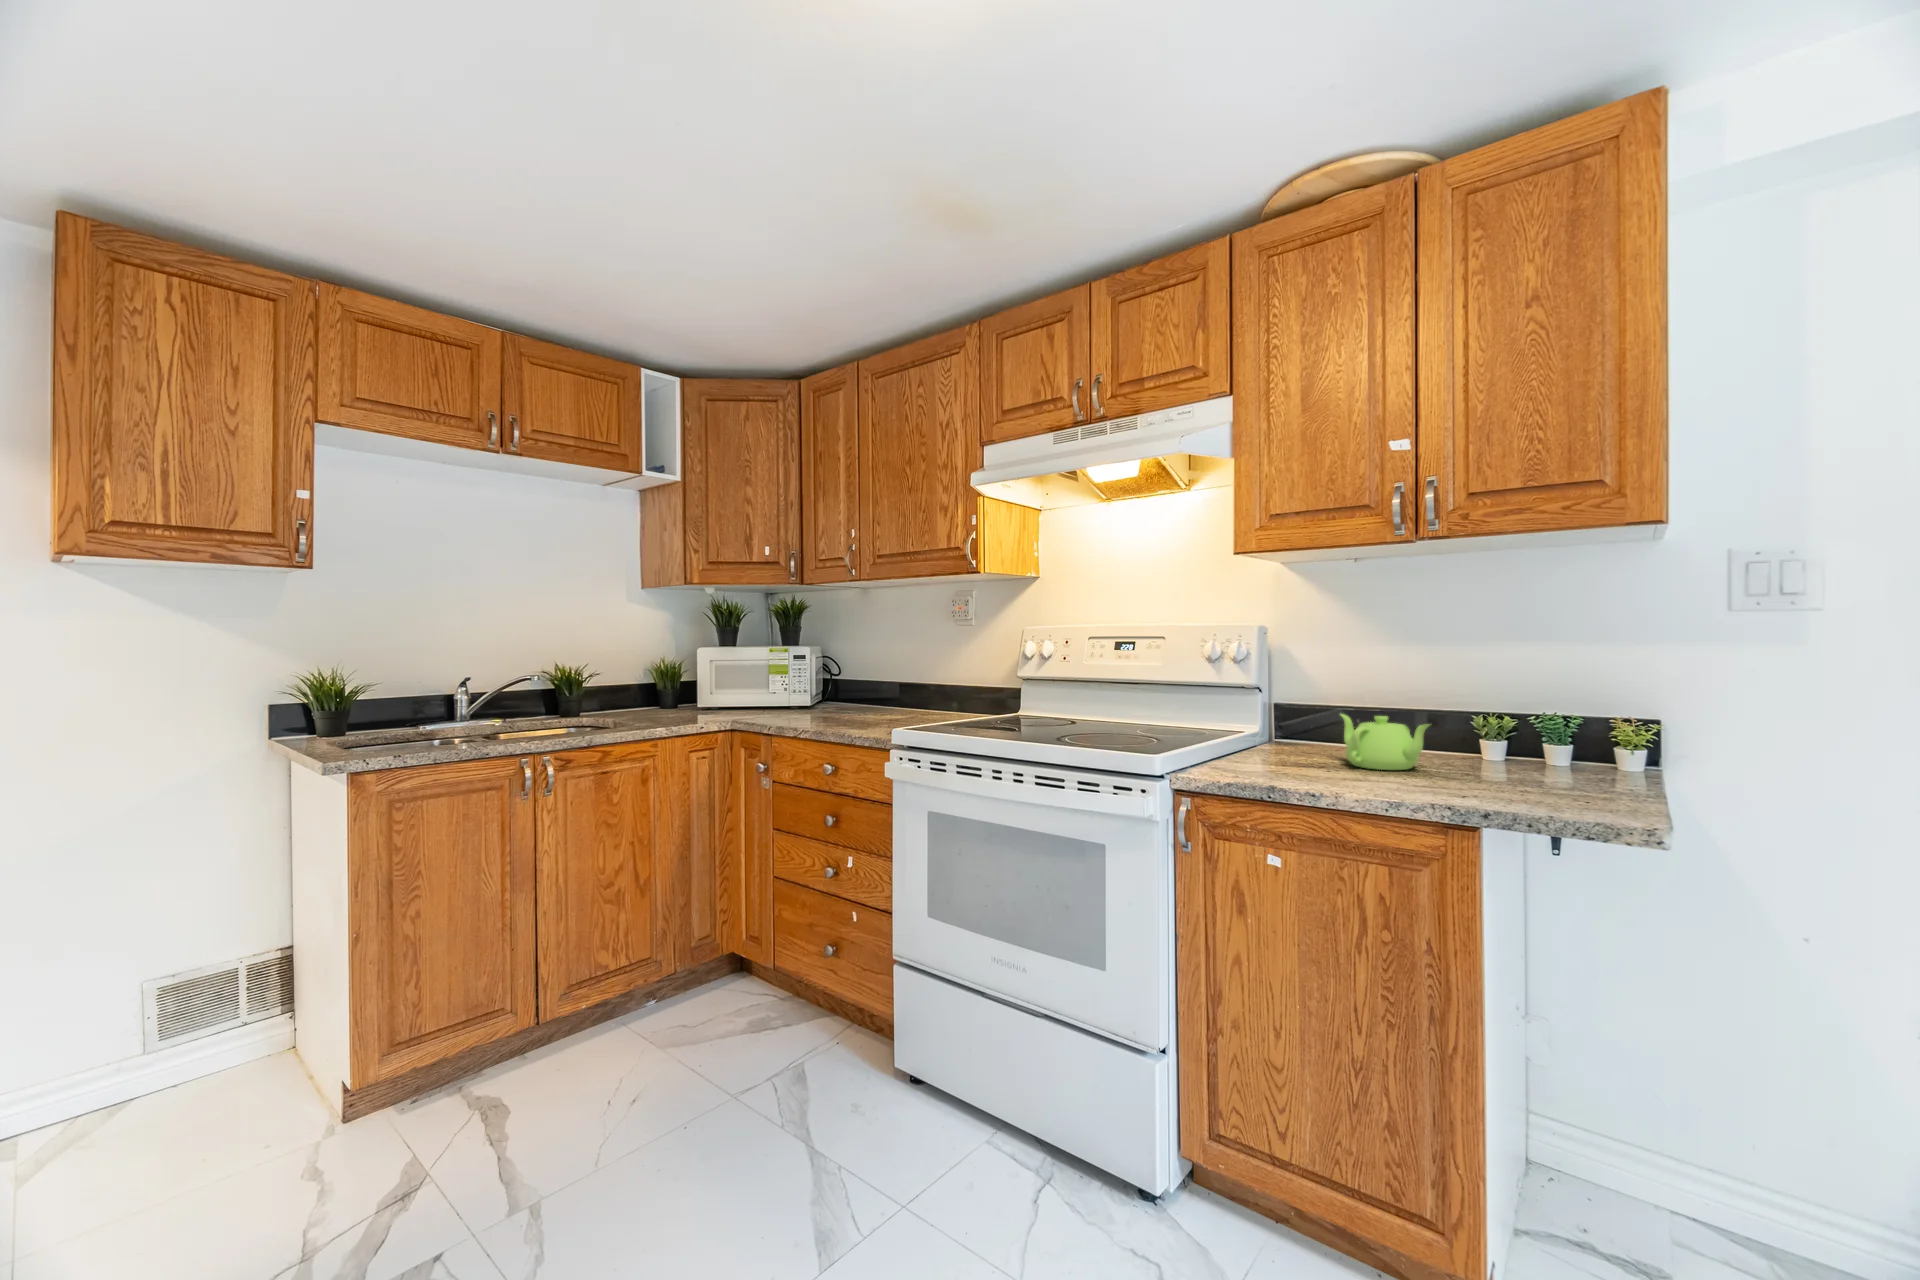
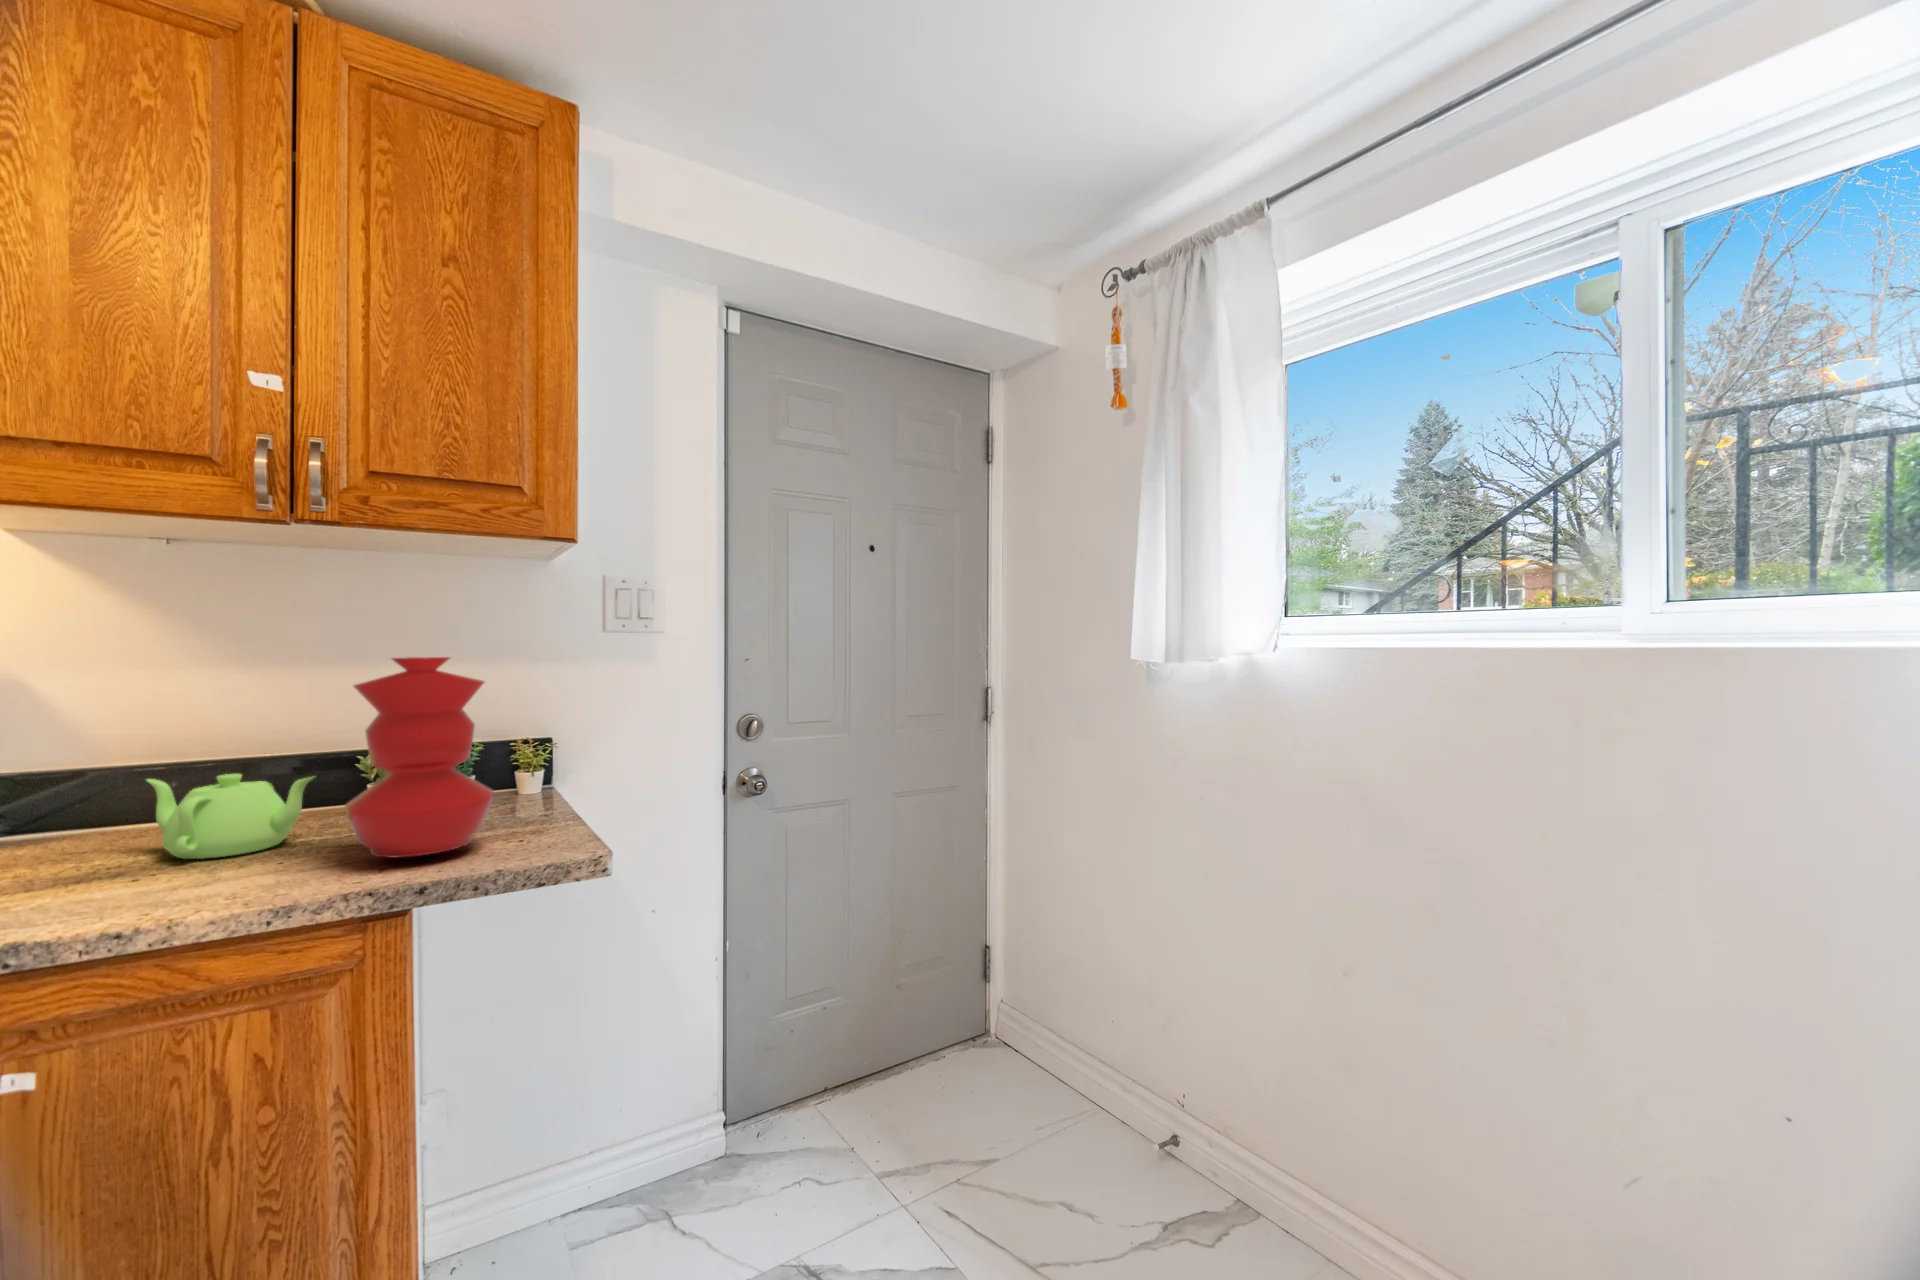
vase: none [1442,637,1560,794] -> present [345,657,493,858]

